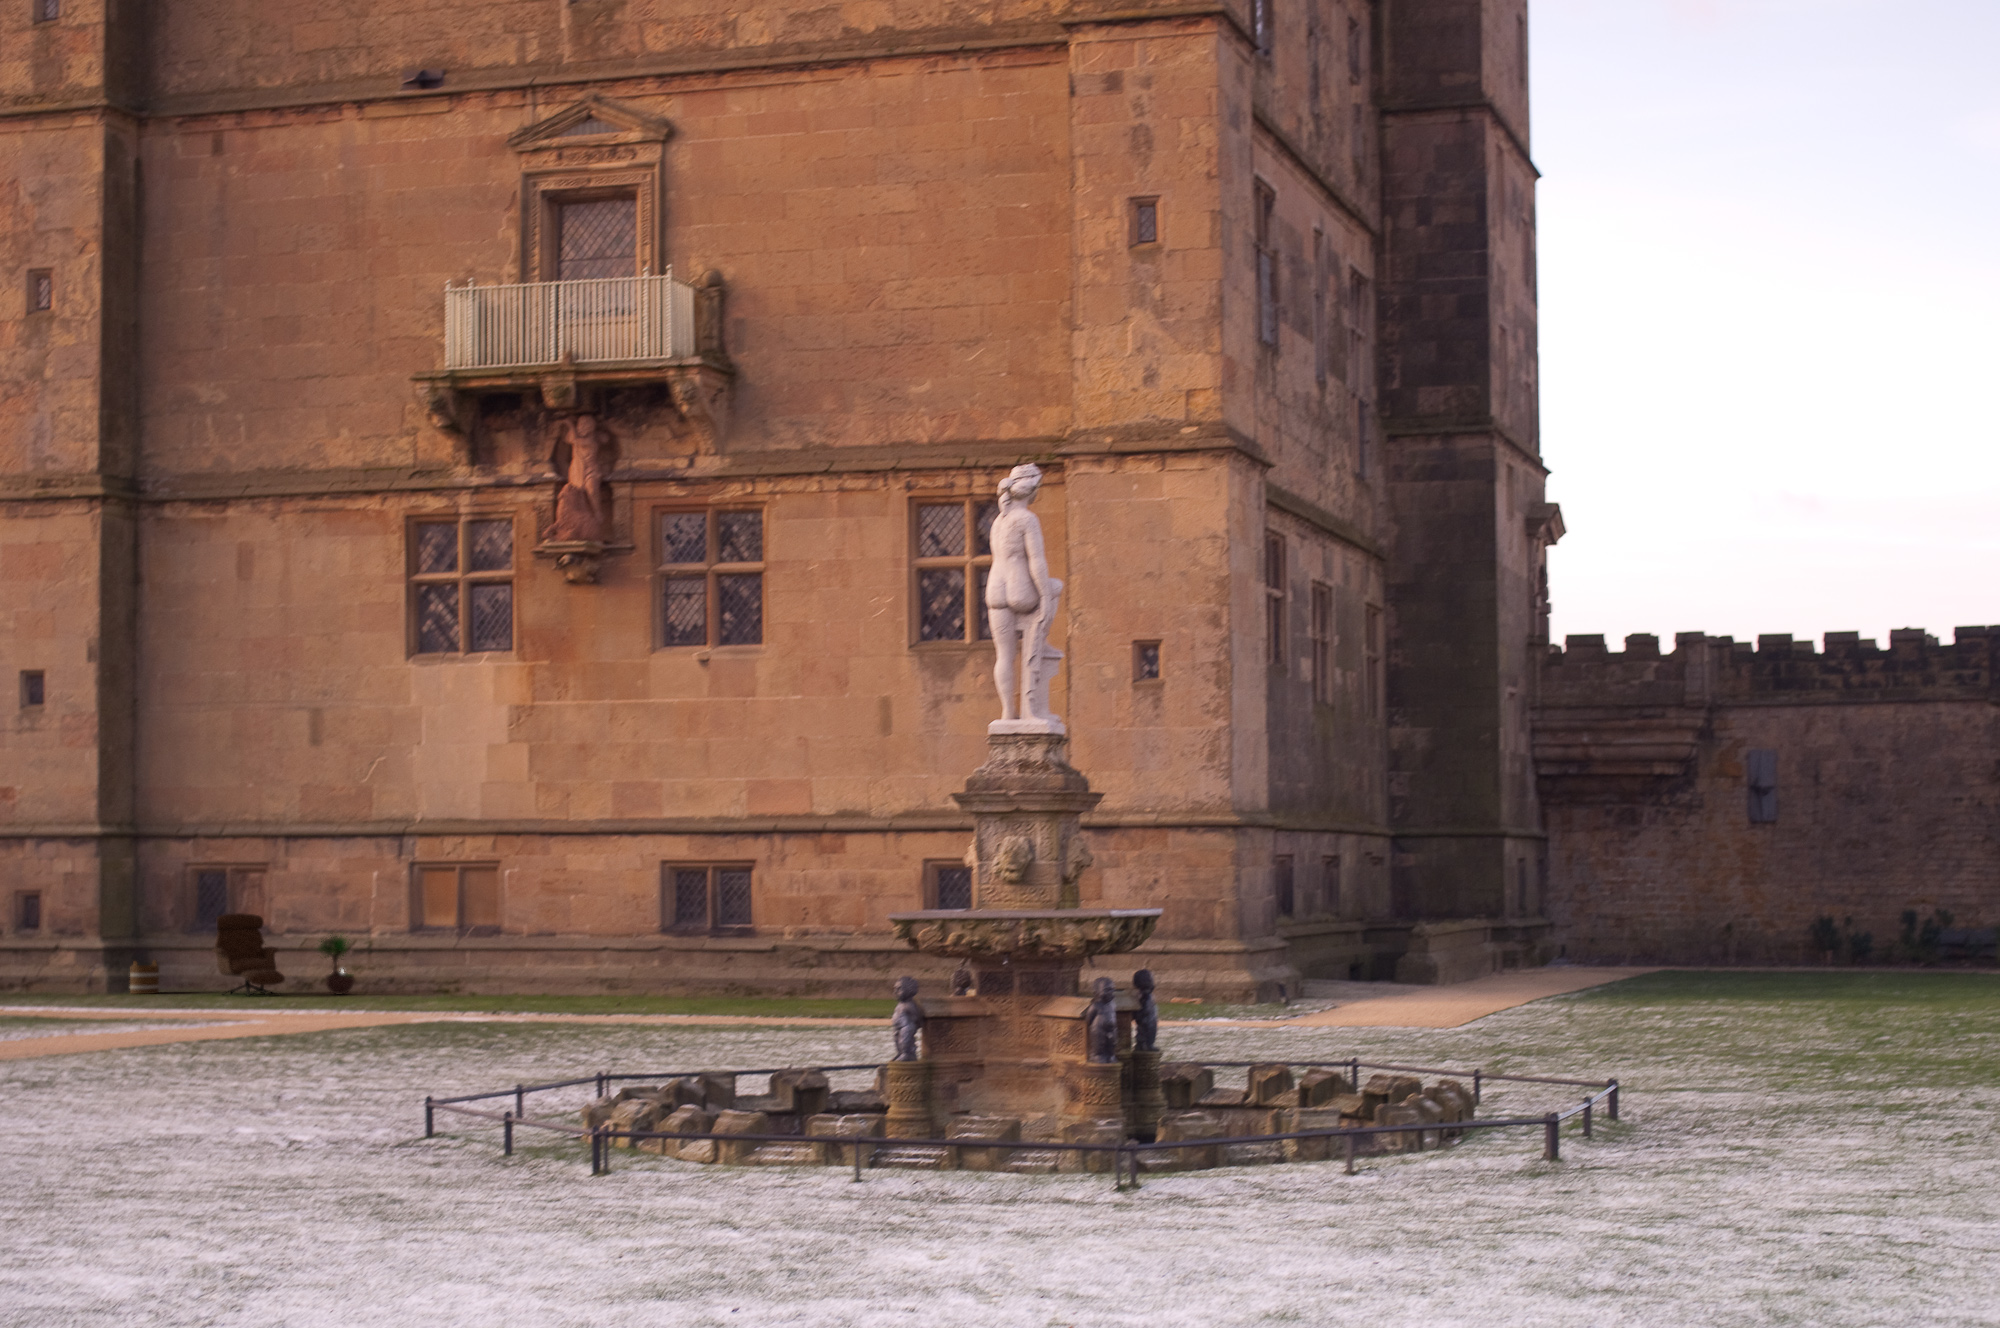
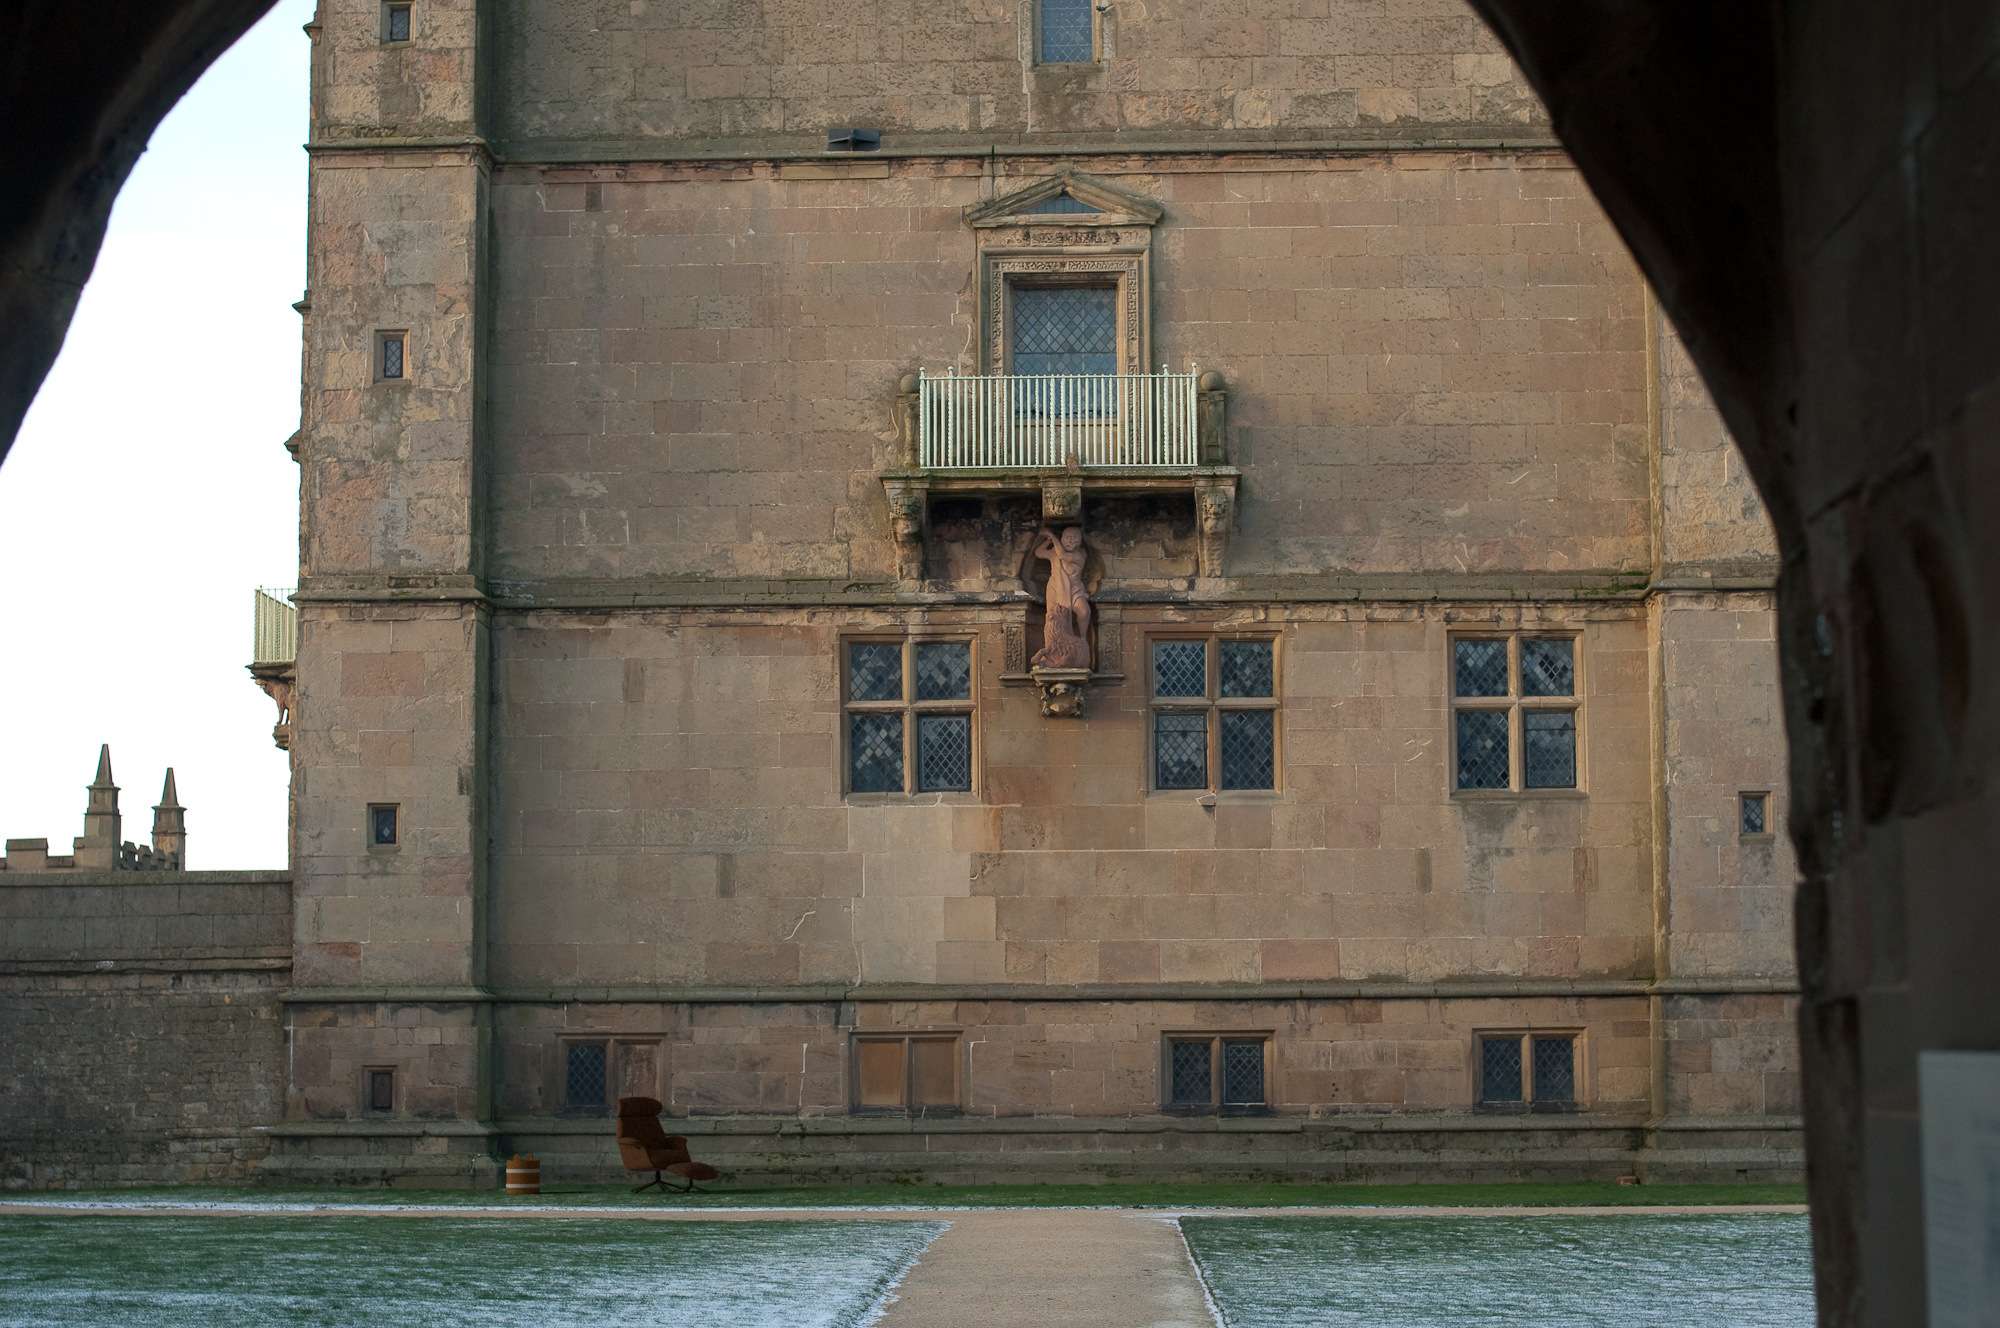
potted tree: present [319,935,354,995] -> none [749,1113,794,1191]

